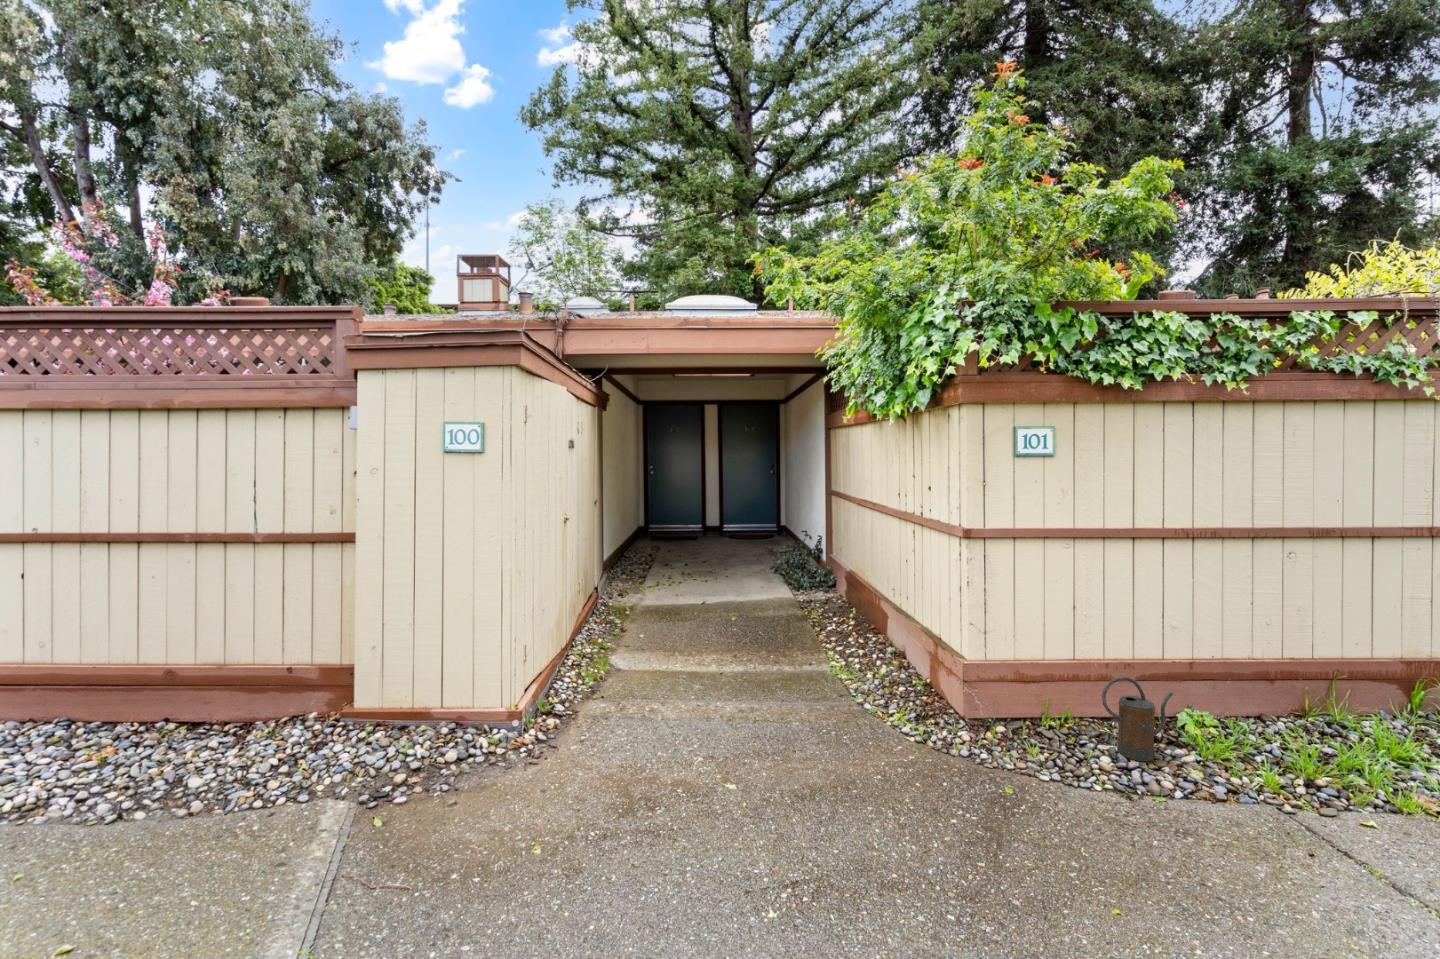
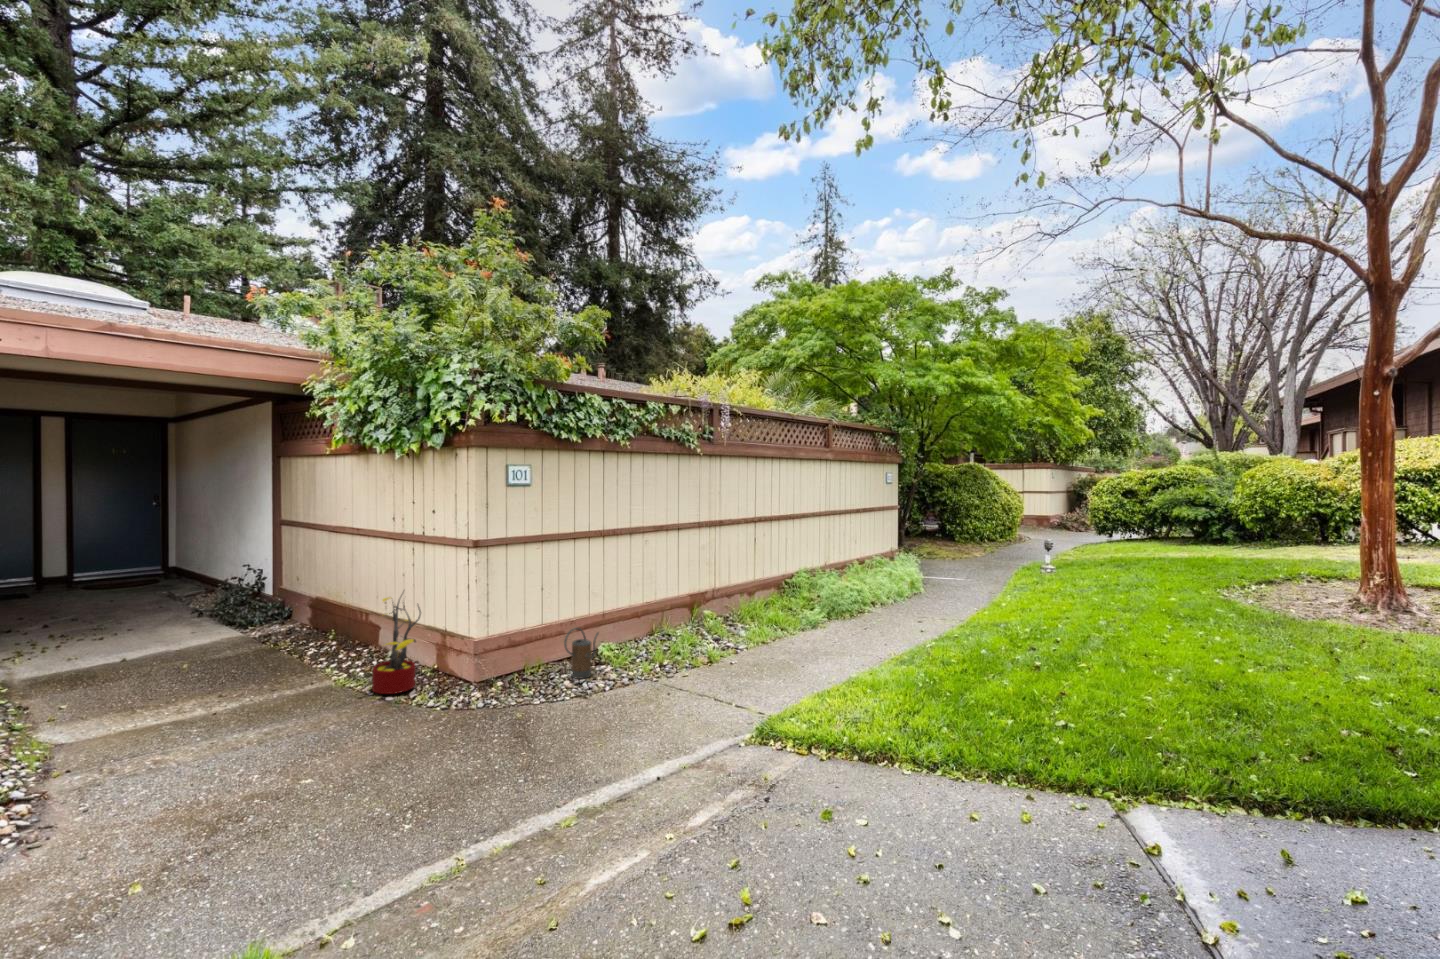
decorative plant: none [854,580,907,702] -> present [372,595,421,694]

